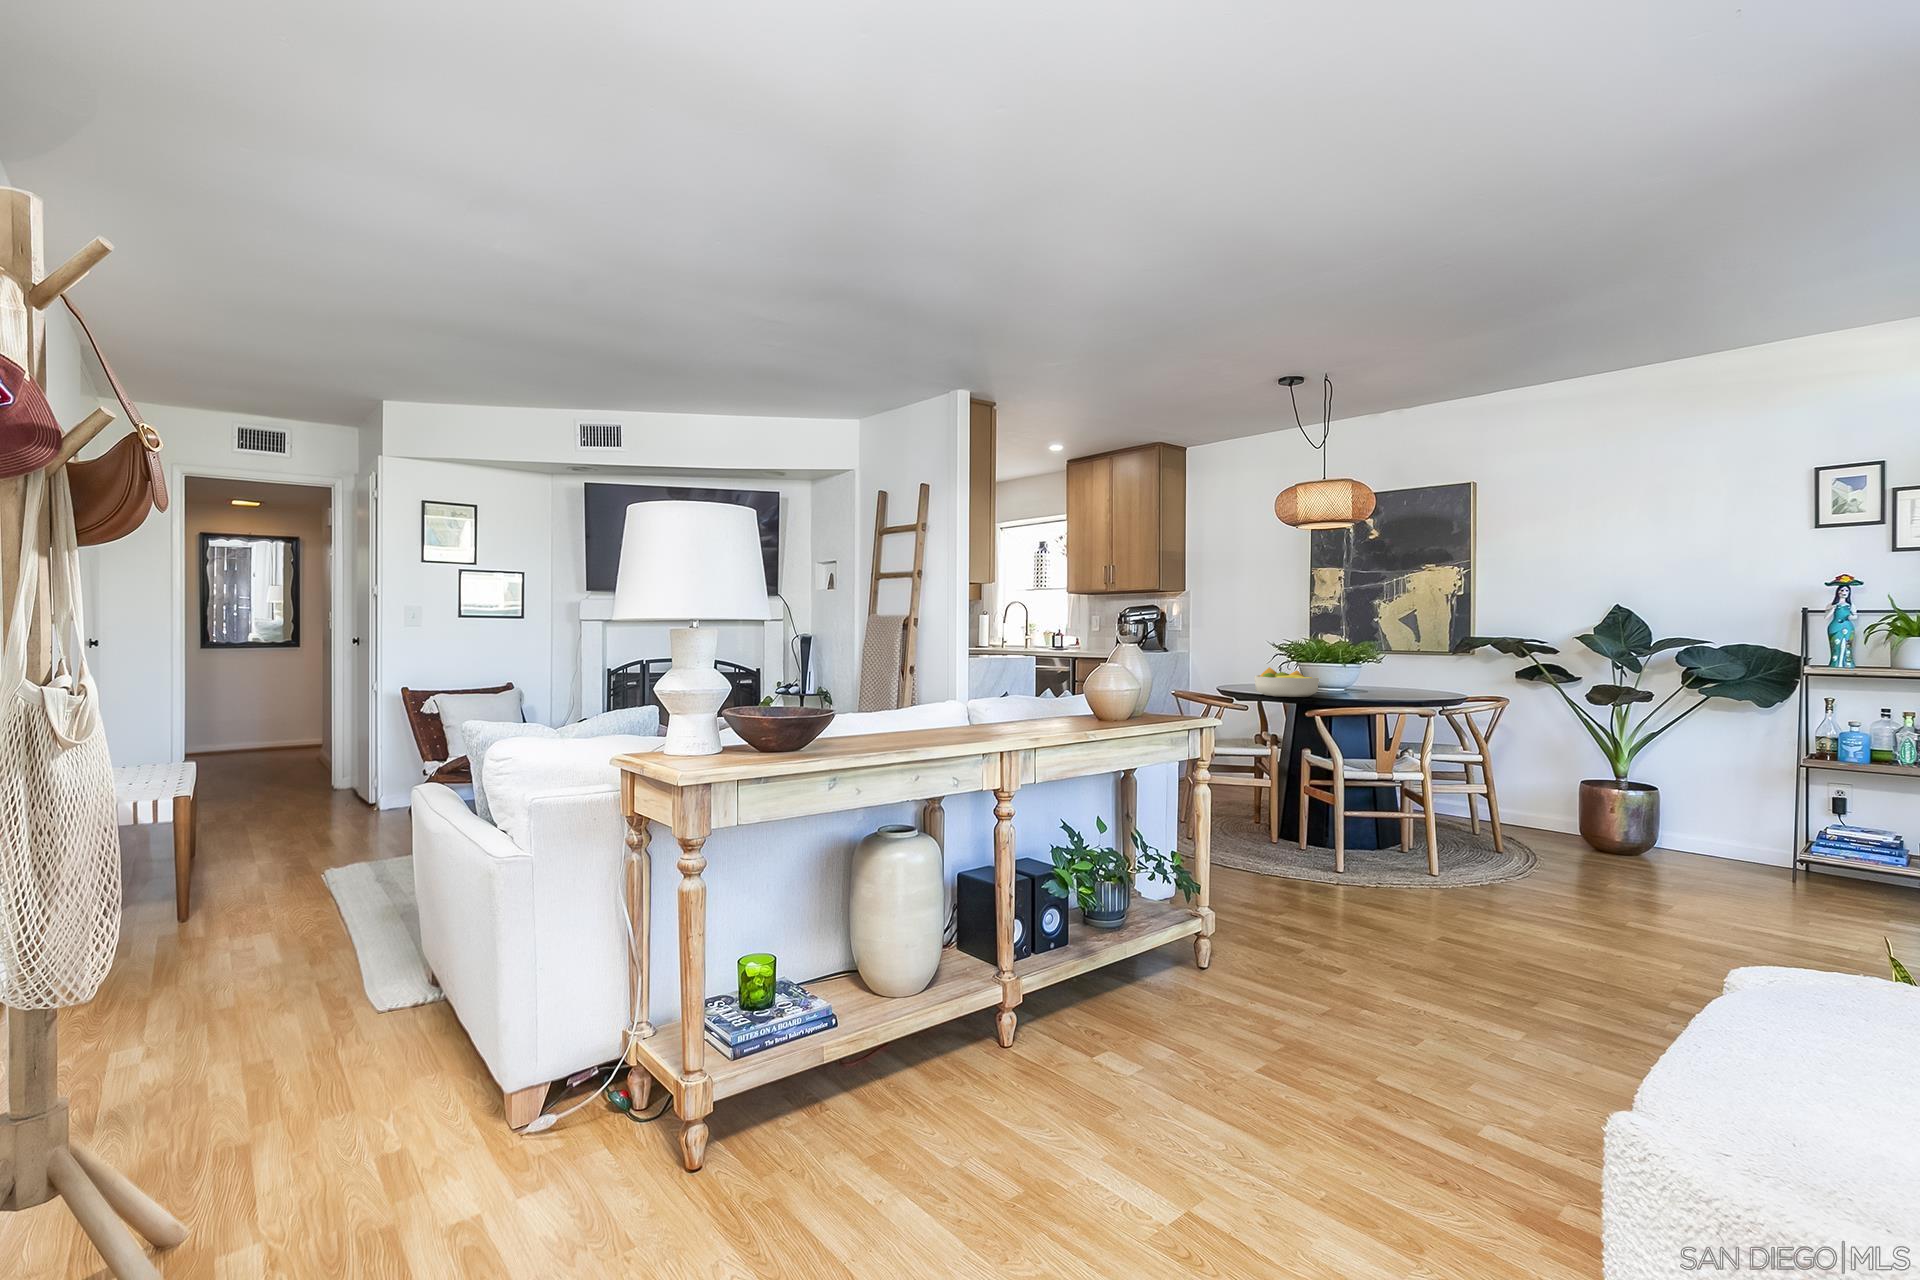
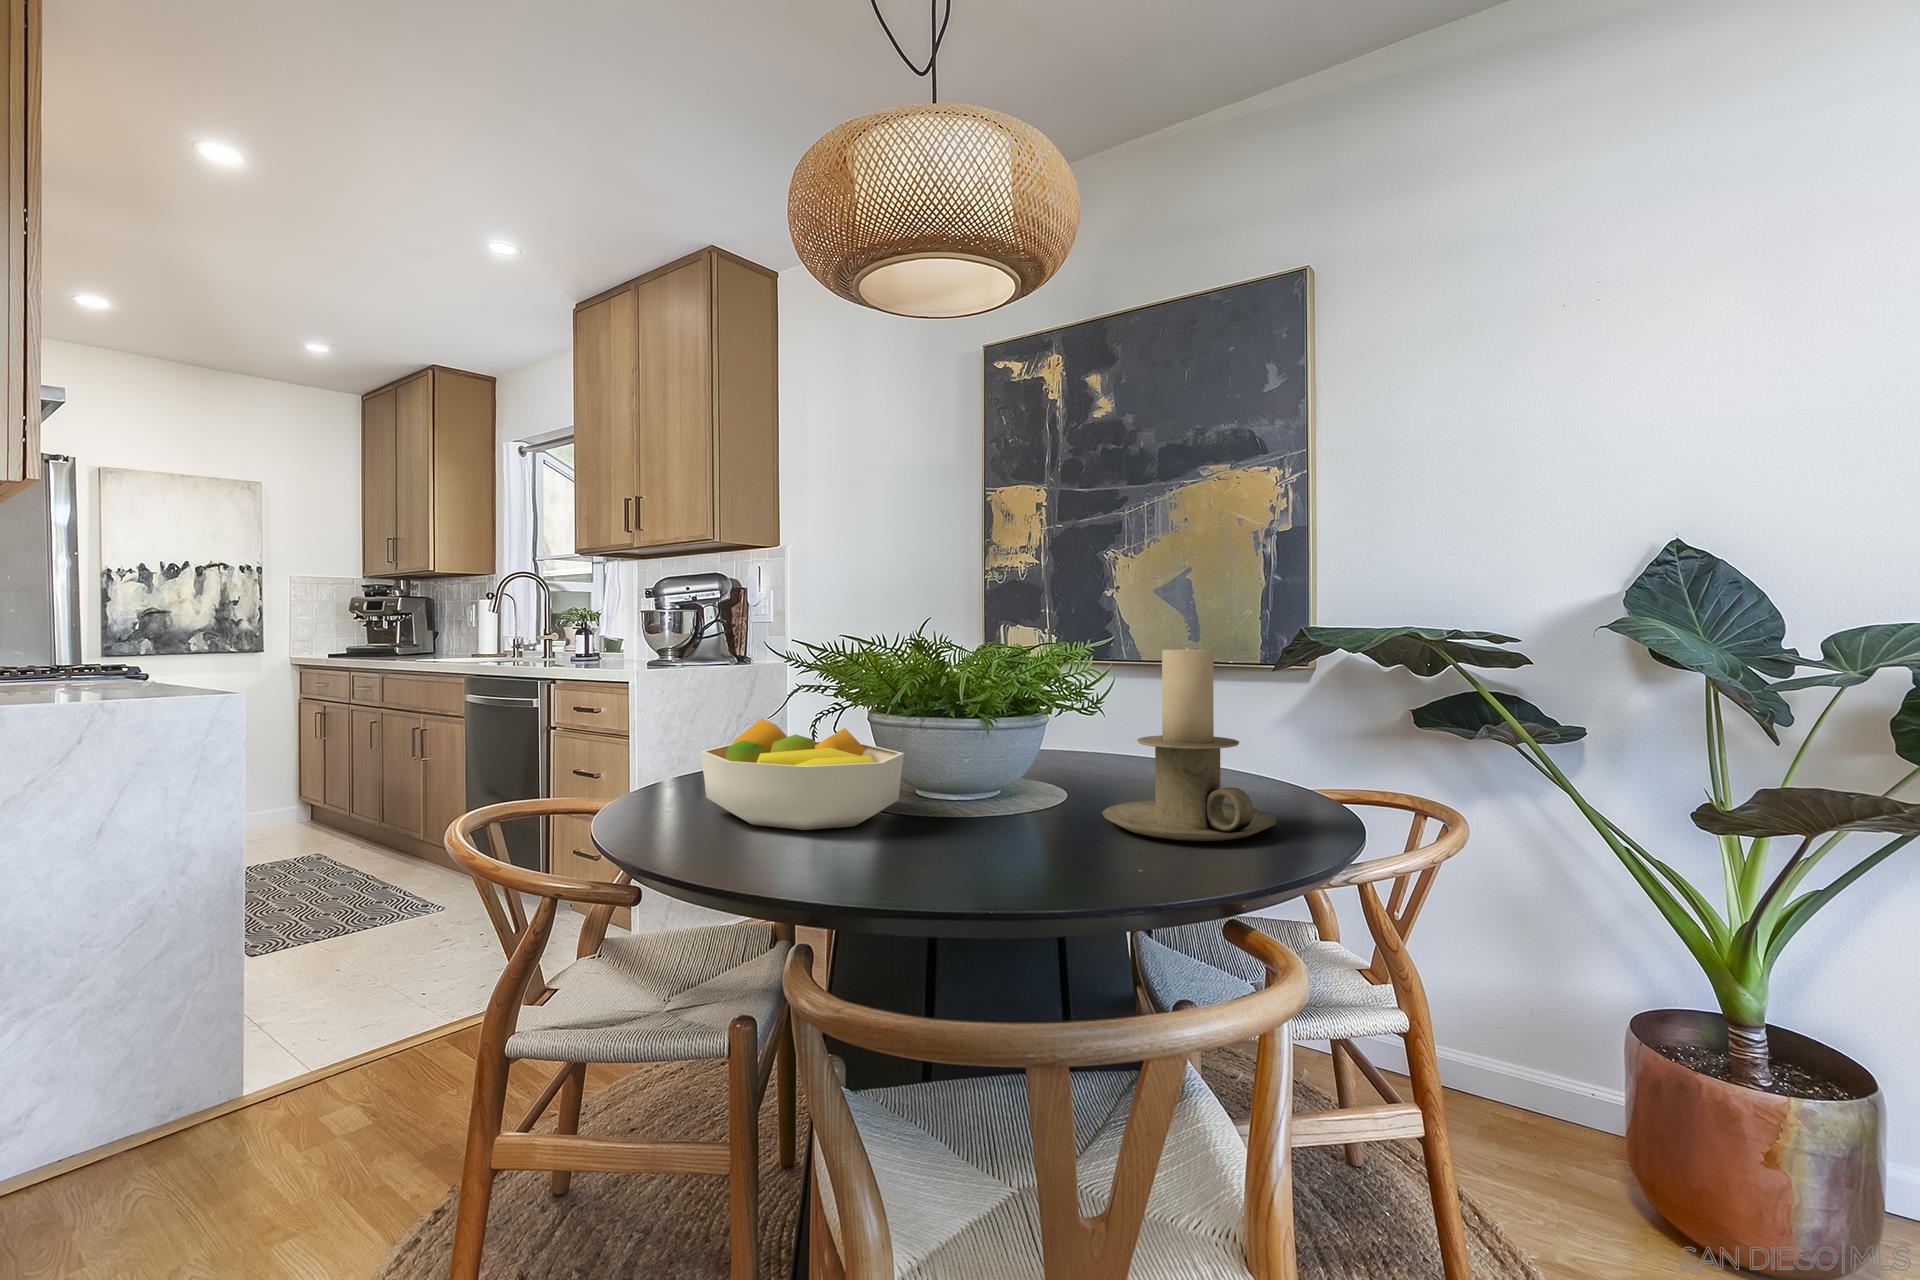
candle holder: none [1384,646,1440,700] -> present [1102,647,1277,841]

